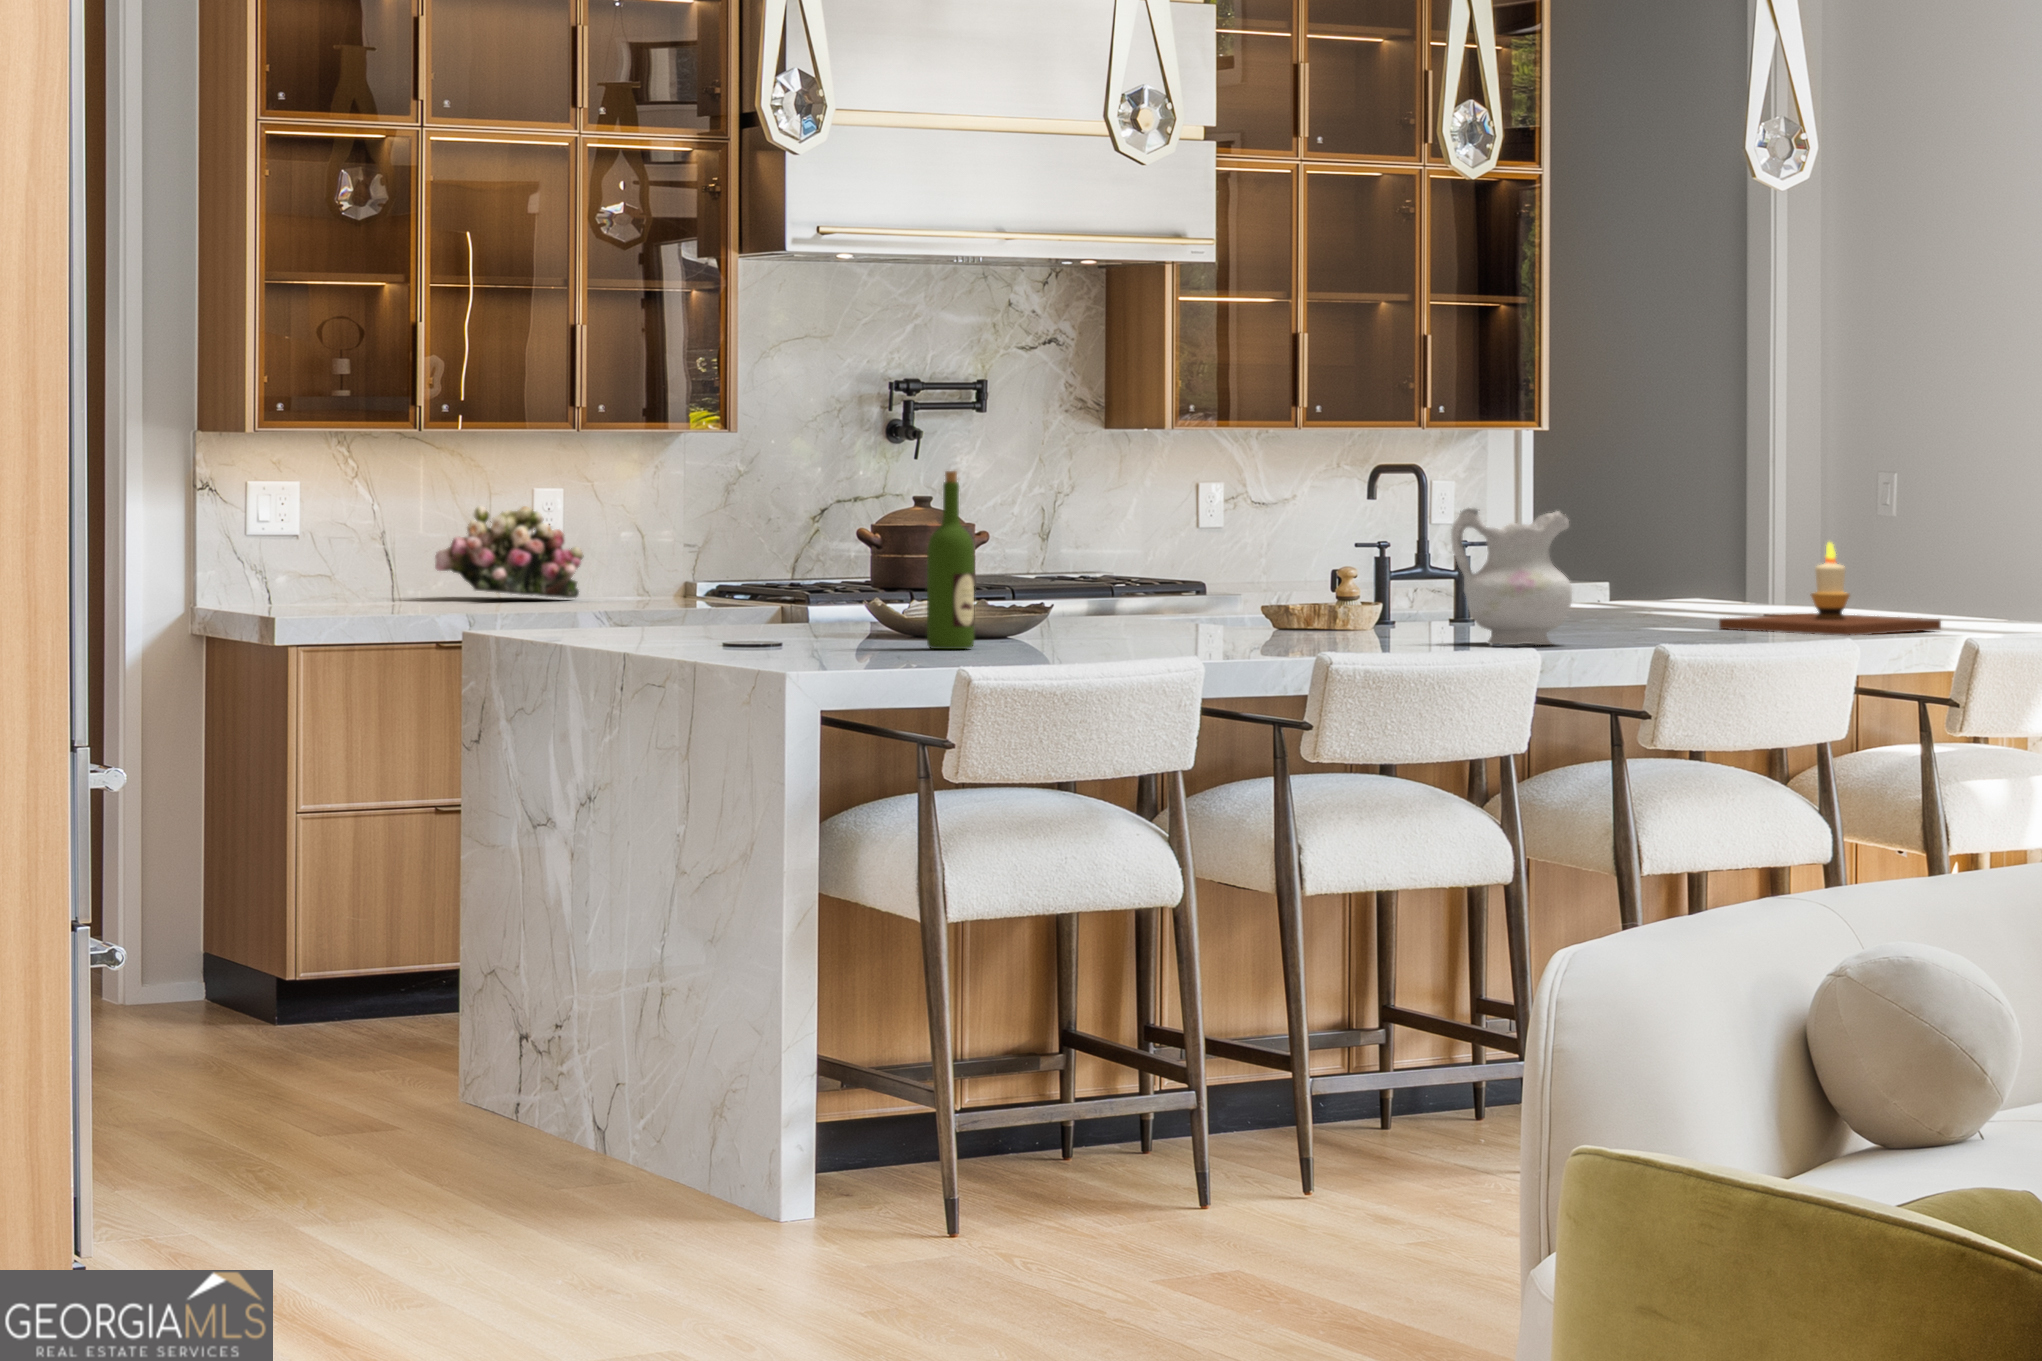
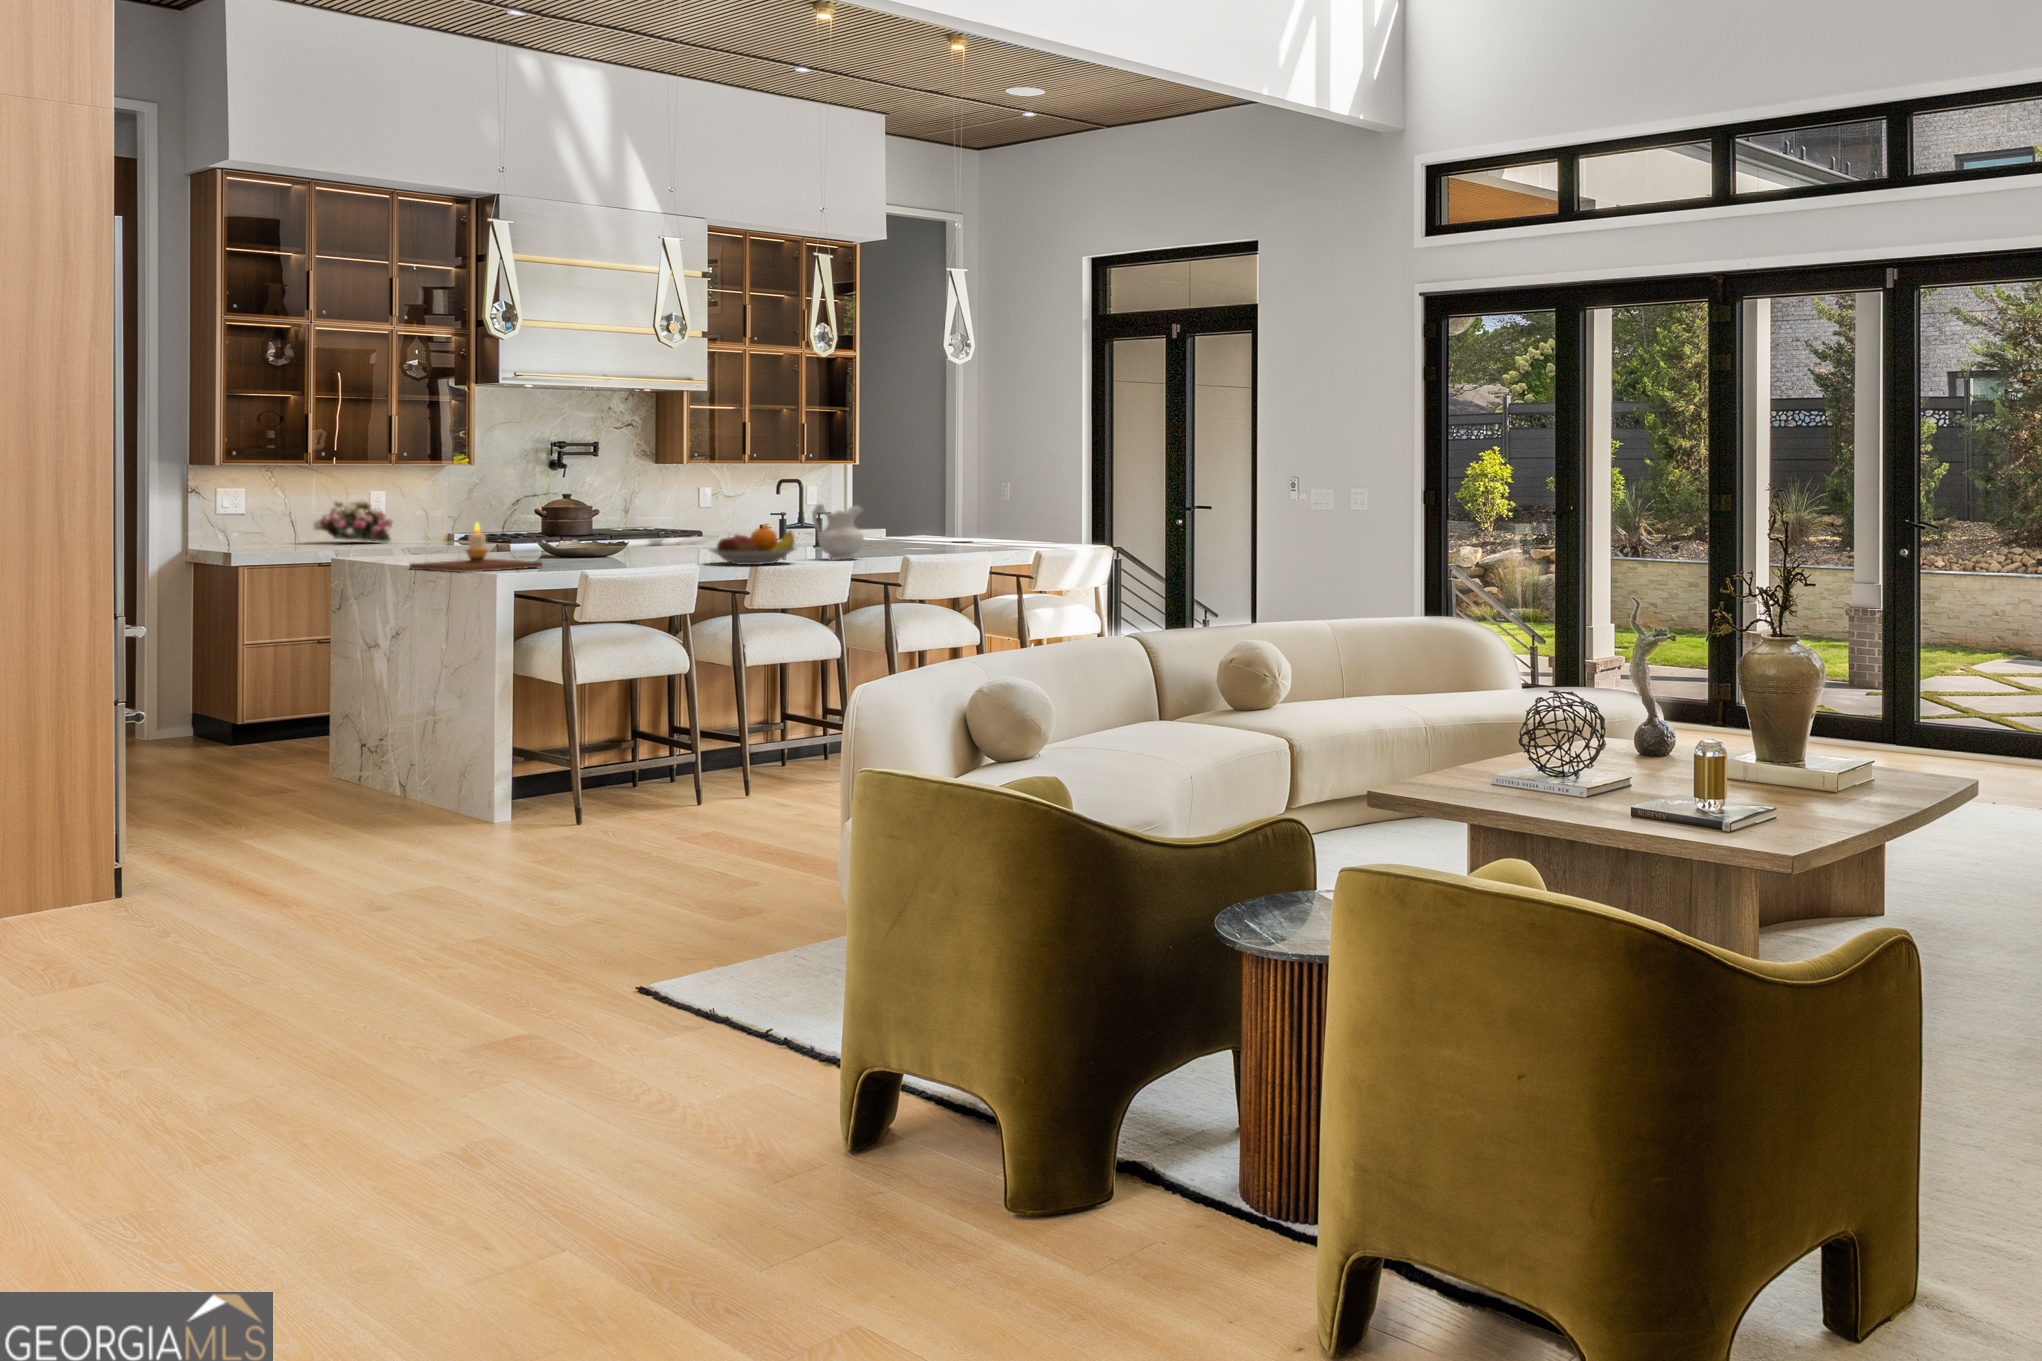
wine bottle: present [927,471,975,649] -> none [574,491,596,567]
candle: present [1719,542,1941,636] -> present [409,523,543,573]
fruit bowl: none [1218,563,1421,652] -> present [710,528,796,565]

